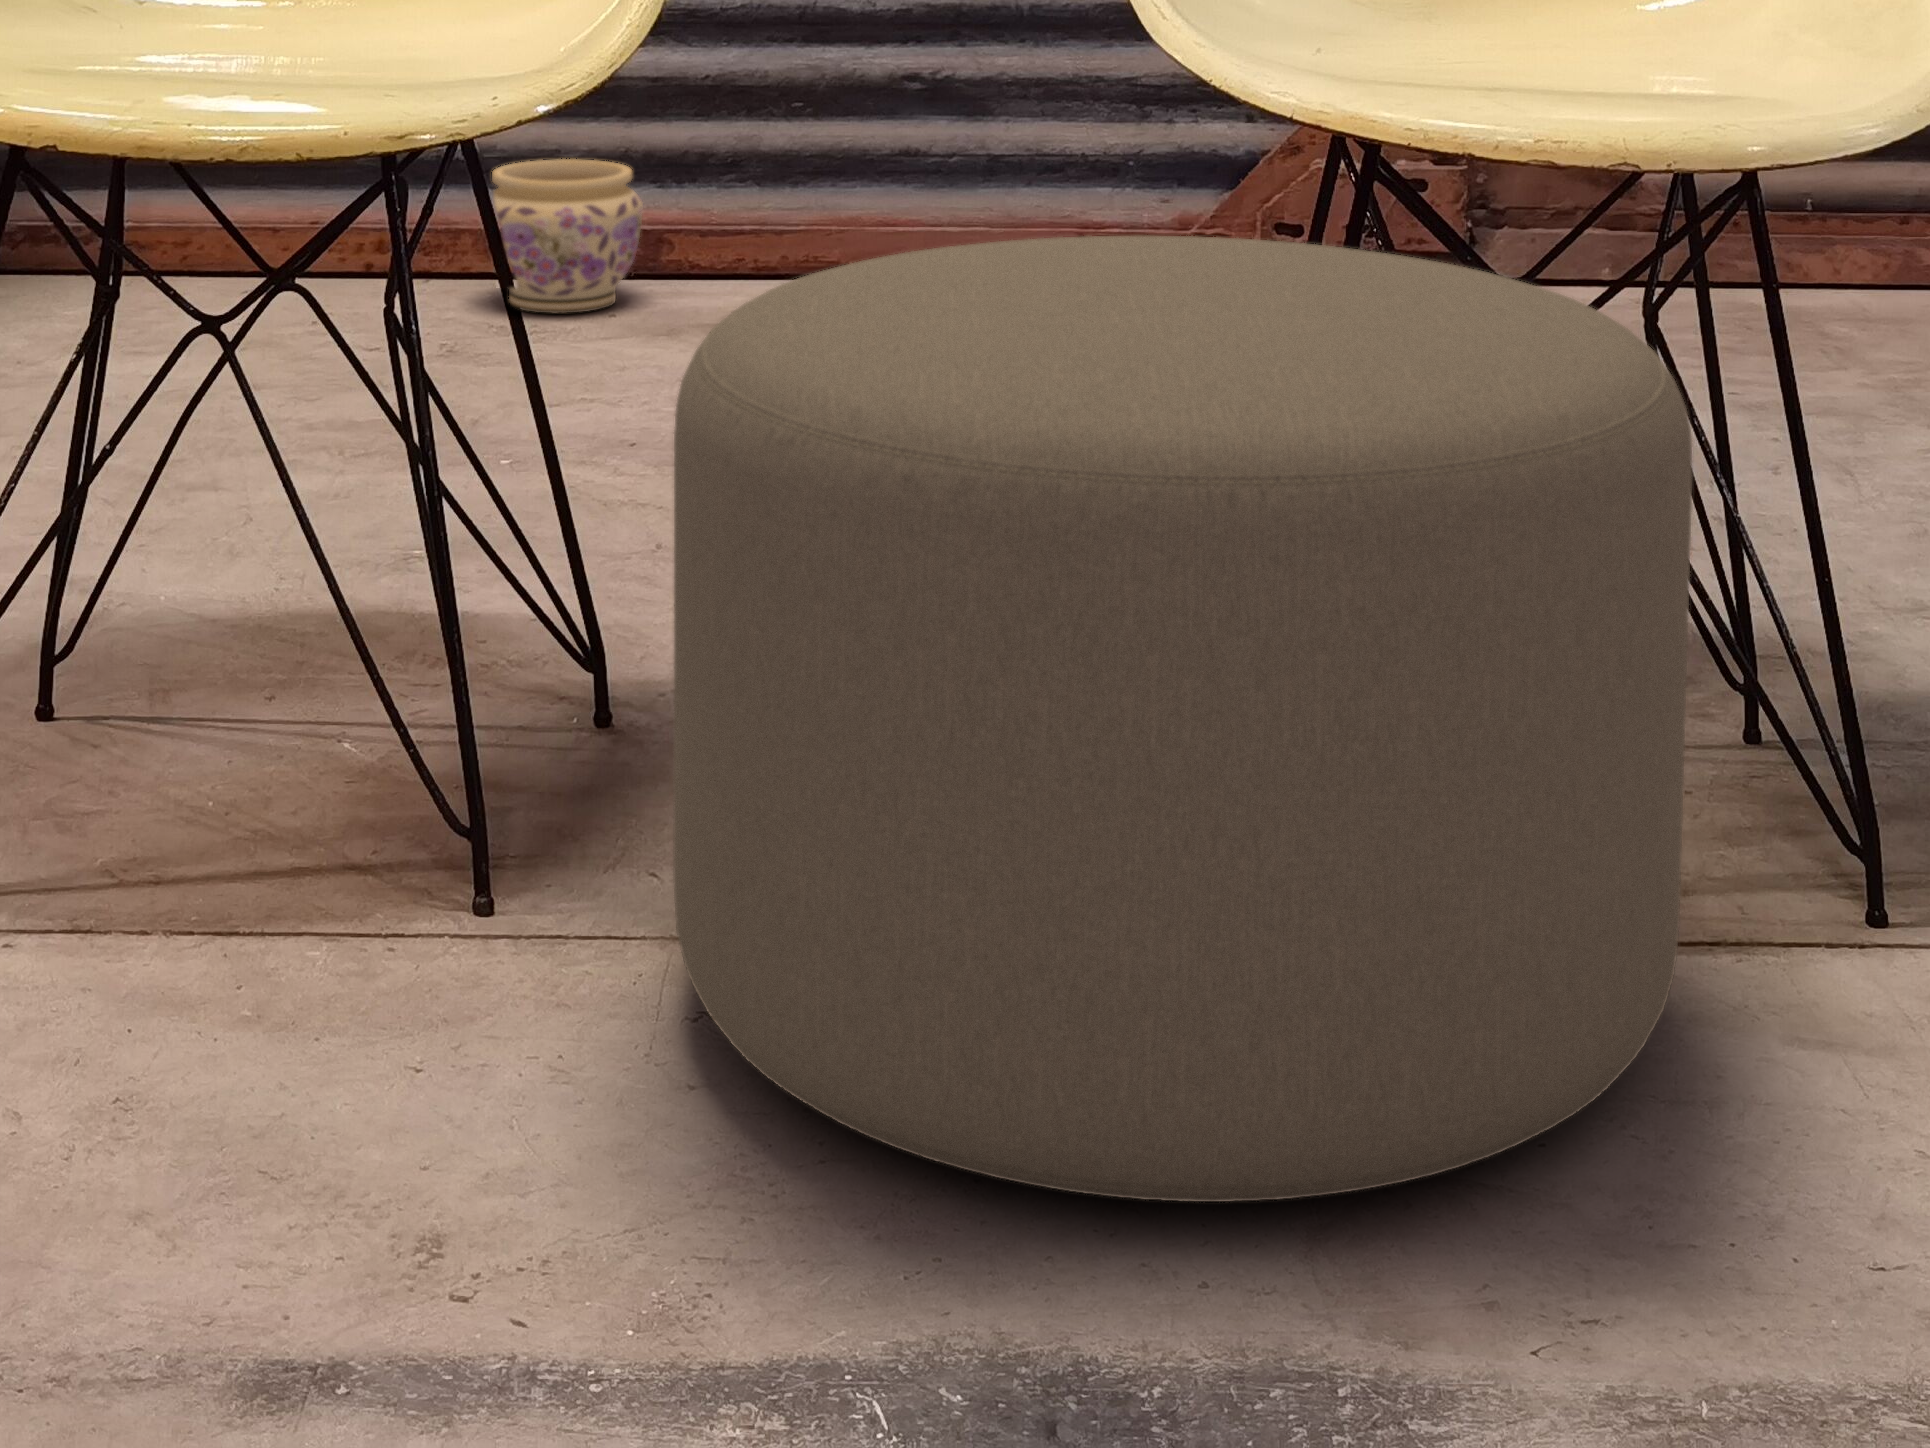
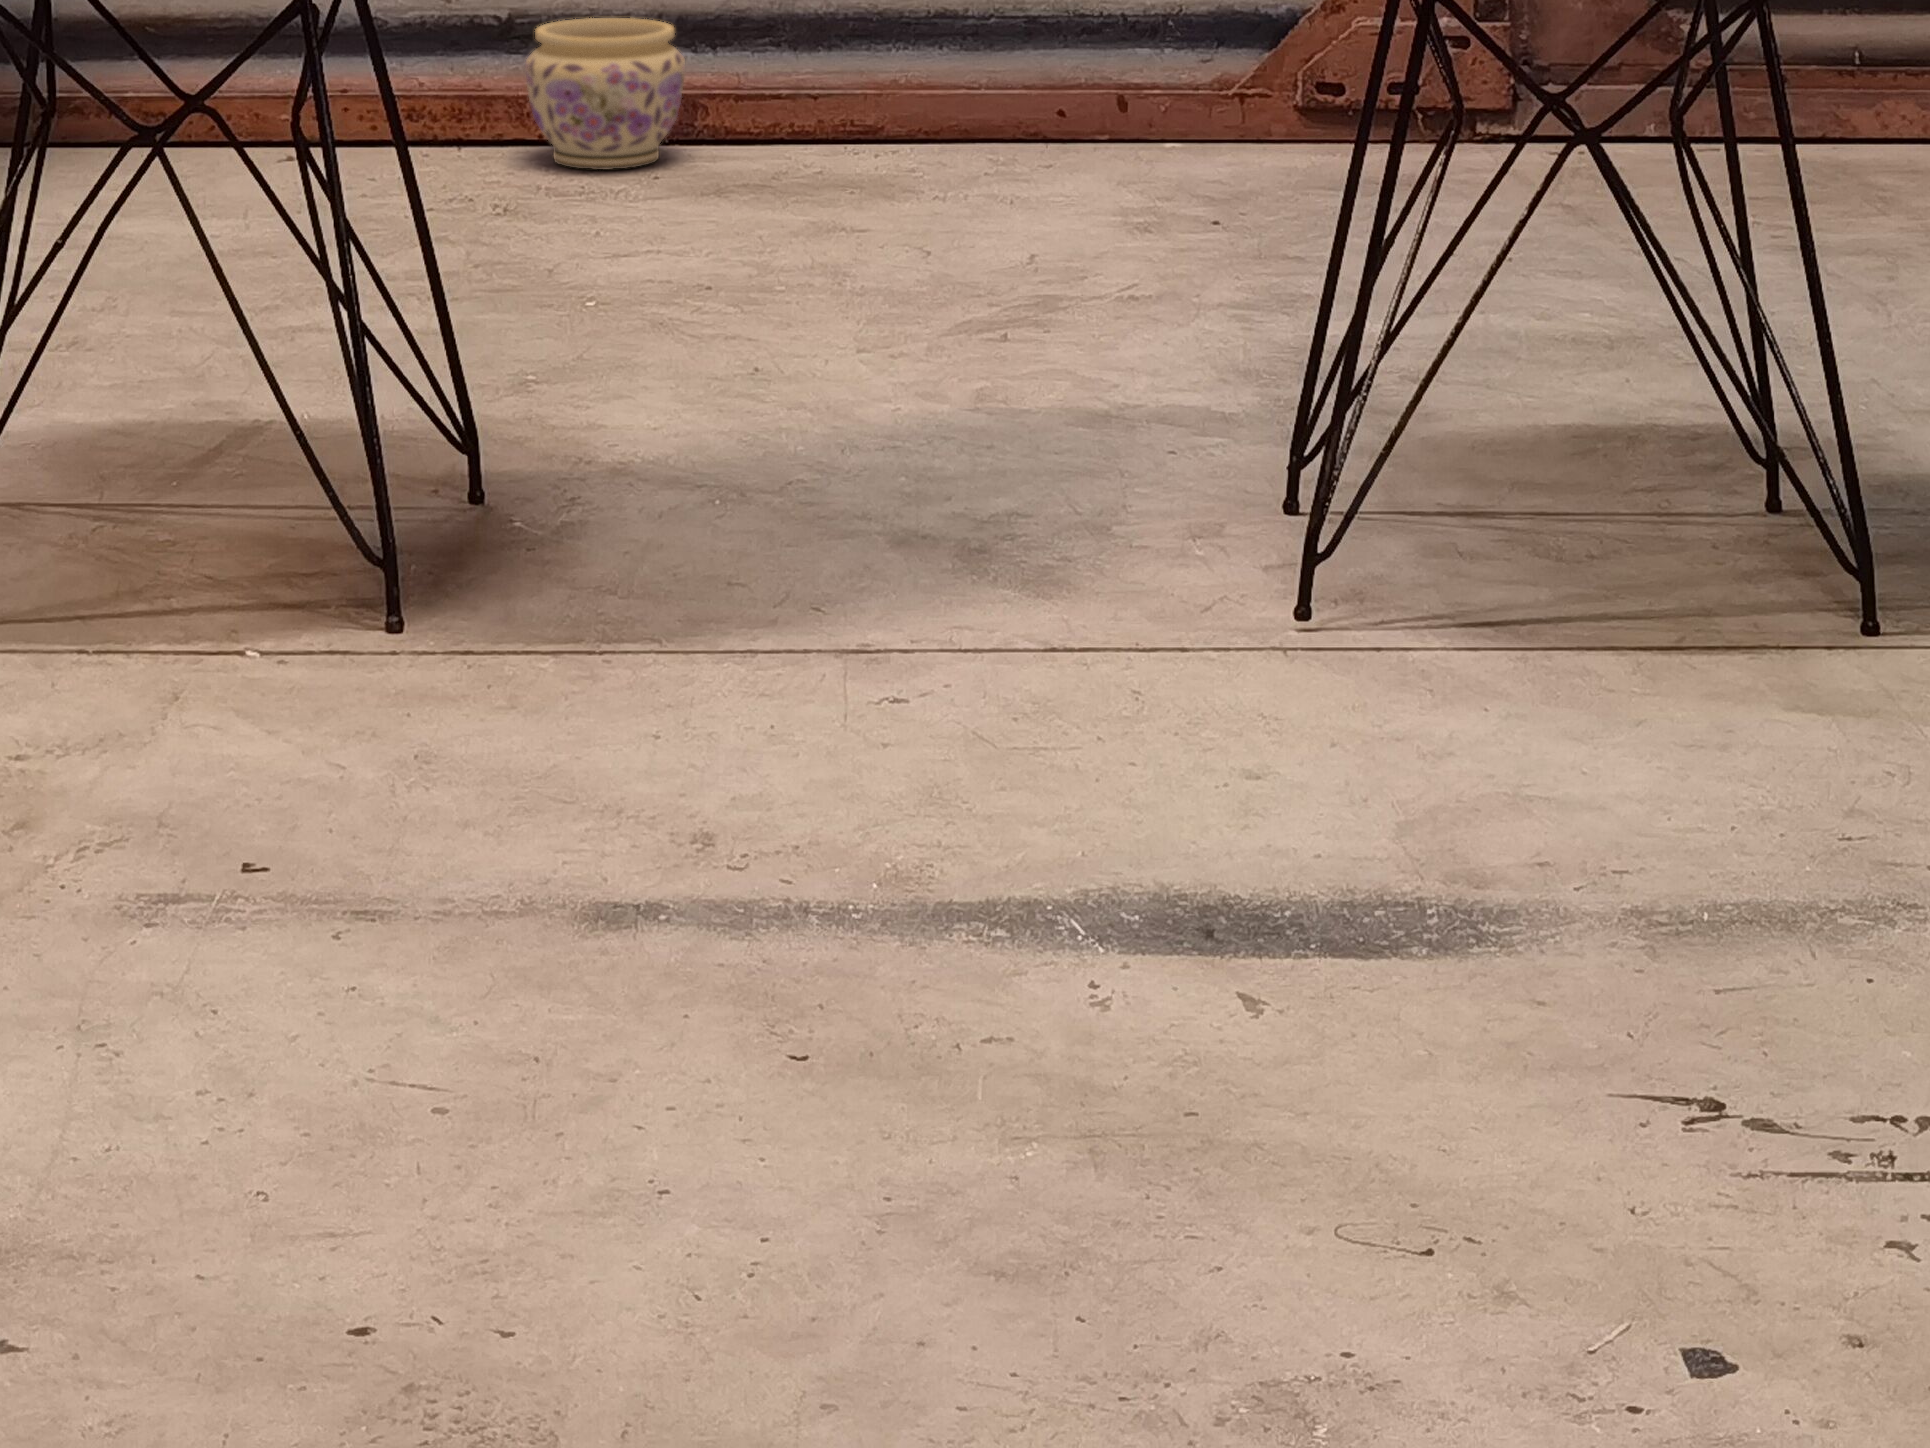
ottoman: present [673,236,1692,1202] -> none [834,56,1681,799]

